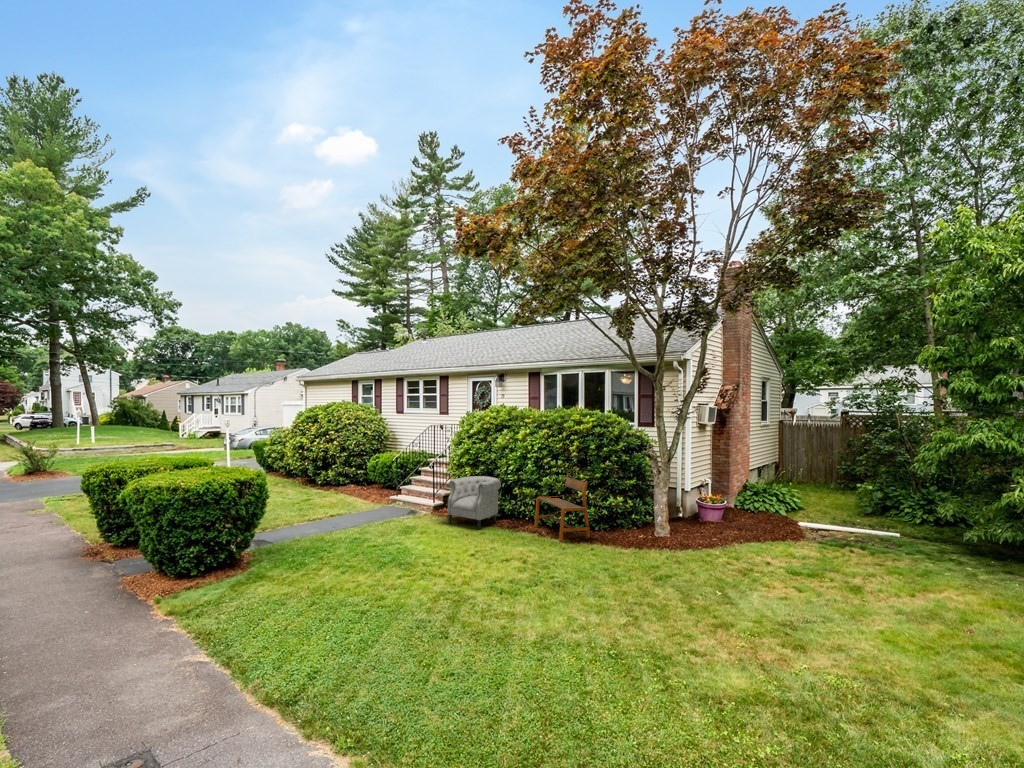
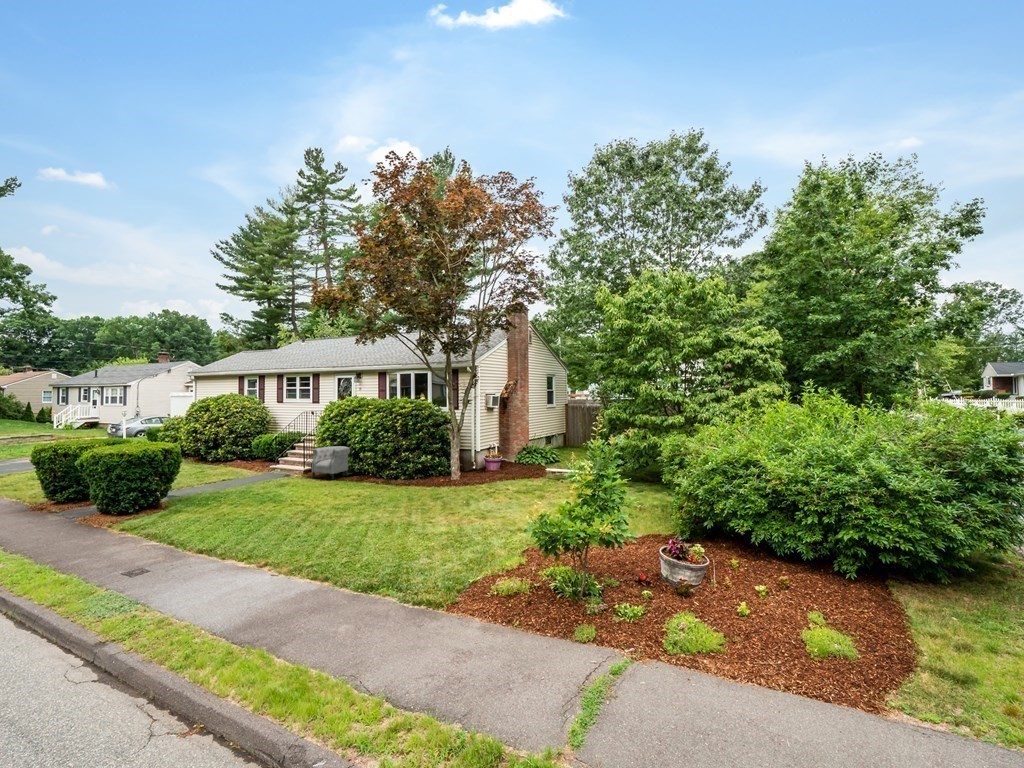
bench: present [534,477,590,542] -> none [372,443,404,483]

